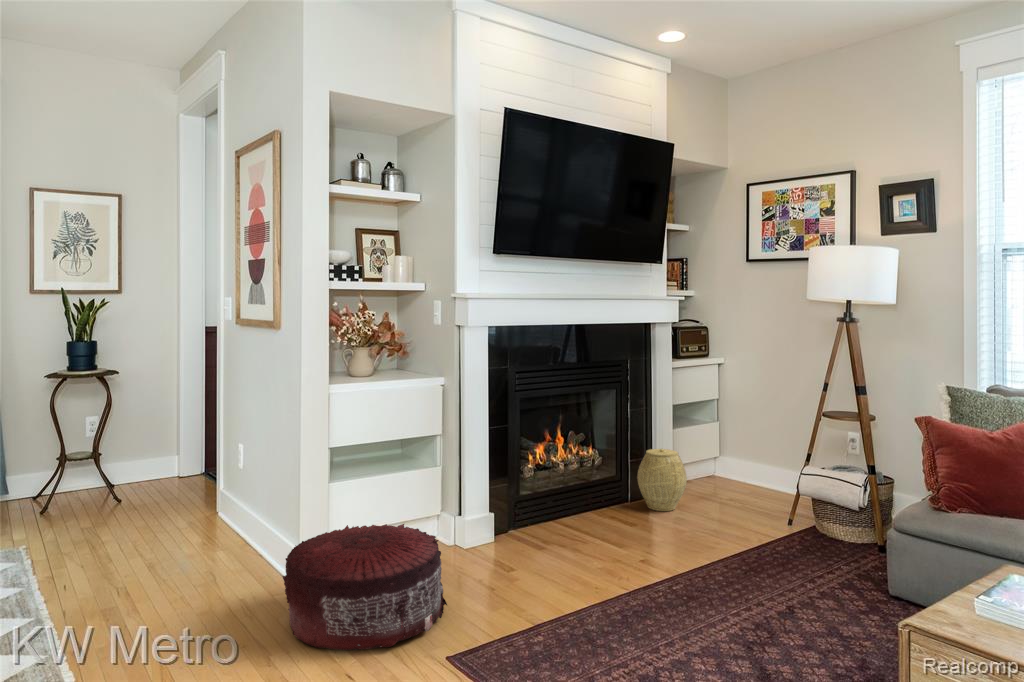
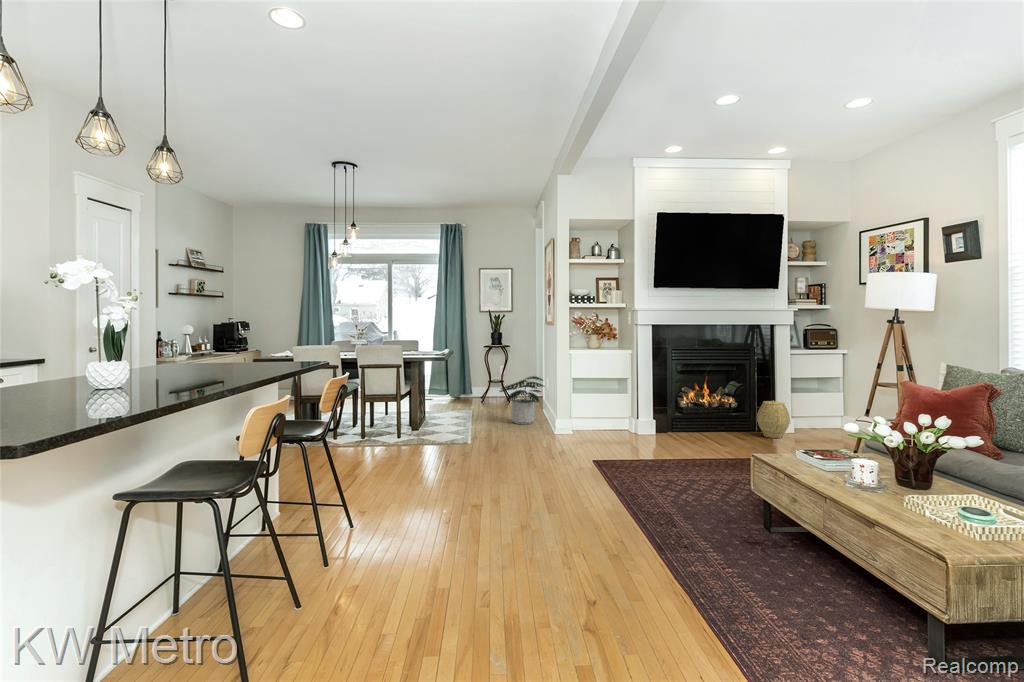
potted plant: none [129,443,258,563] -> present [500,376,544,424]
pouf: present [283,524,447,650] -> none [539,410,606,453]

